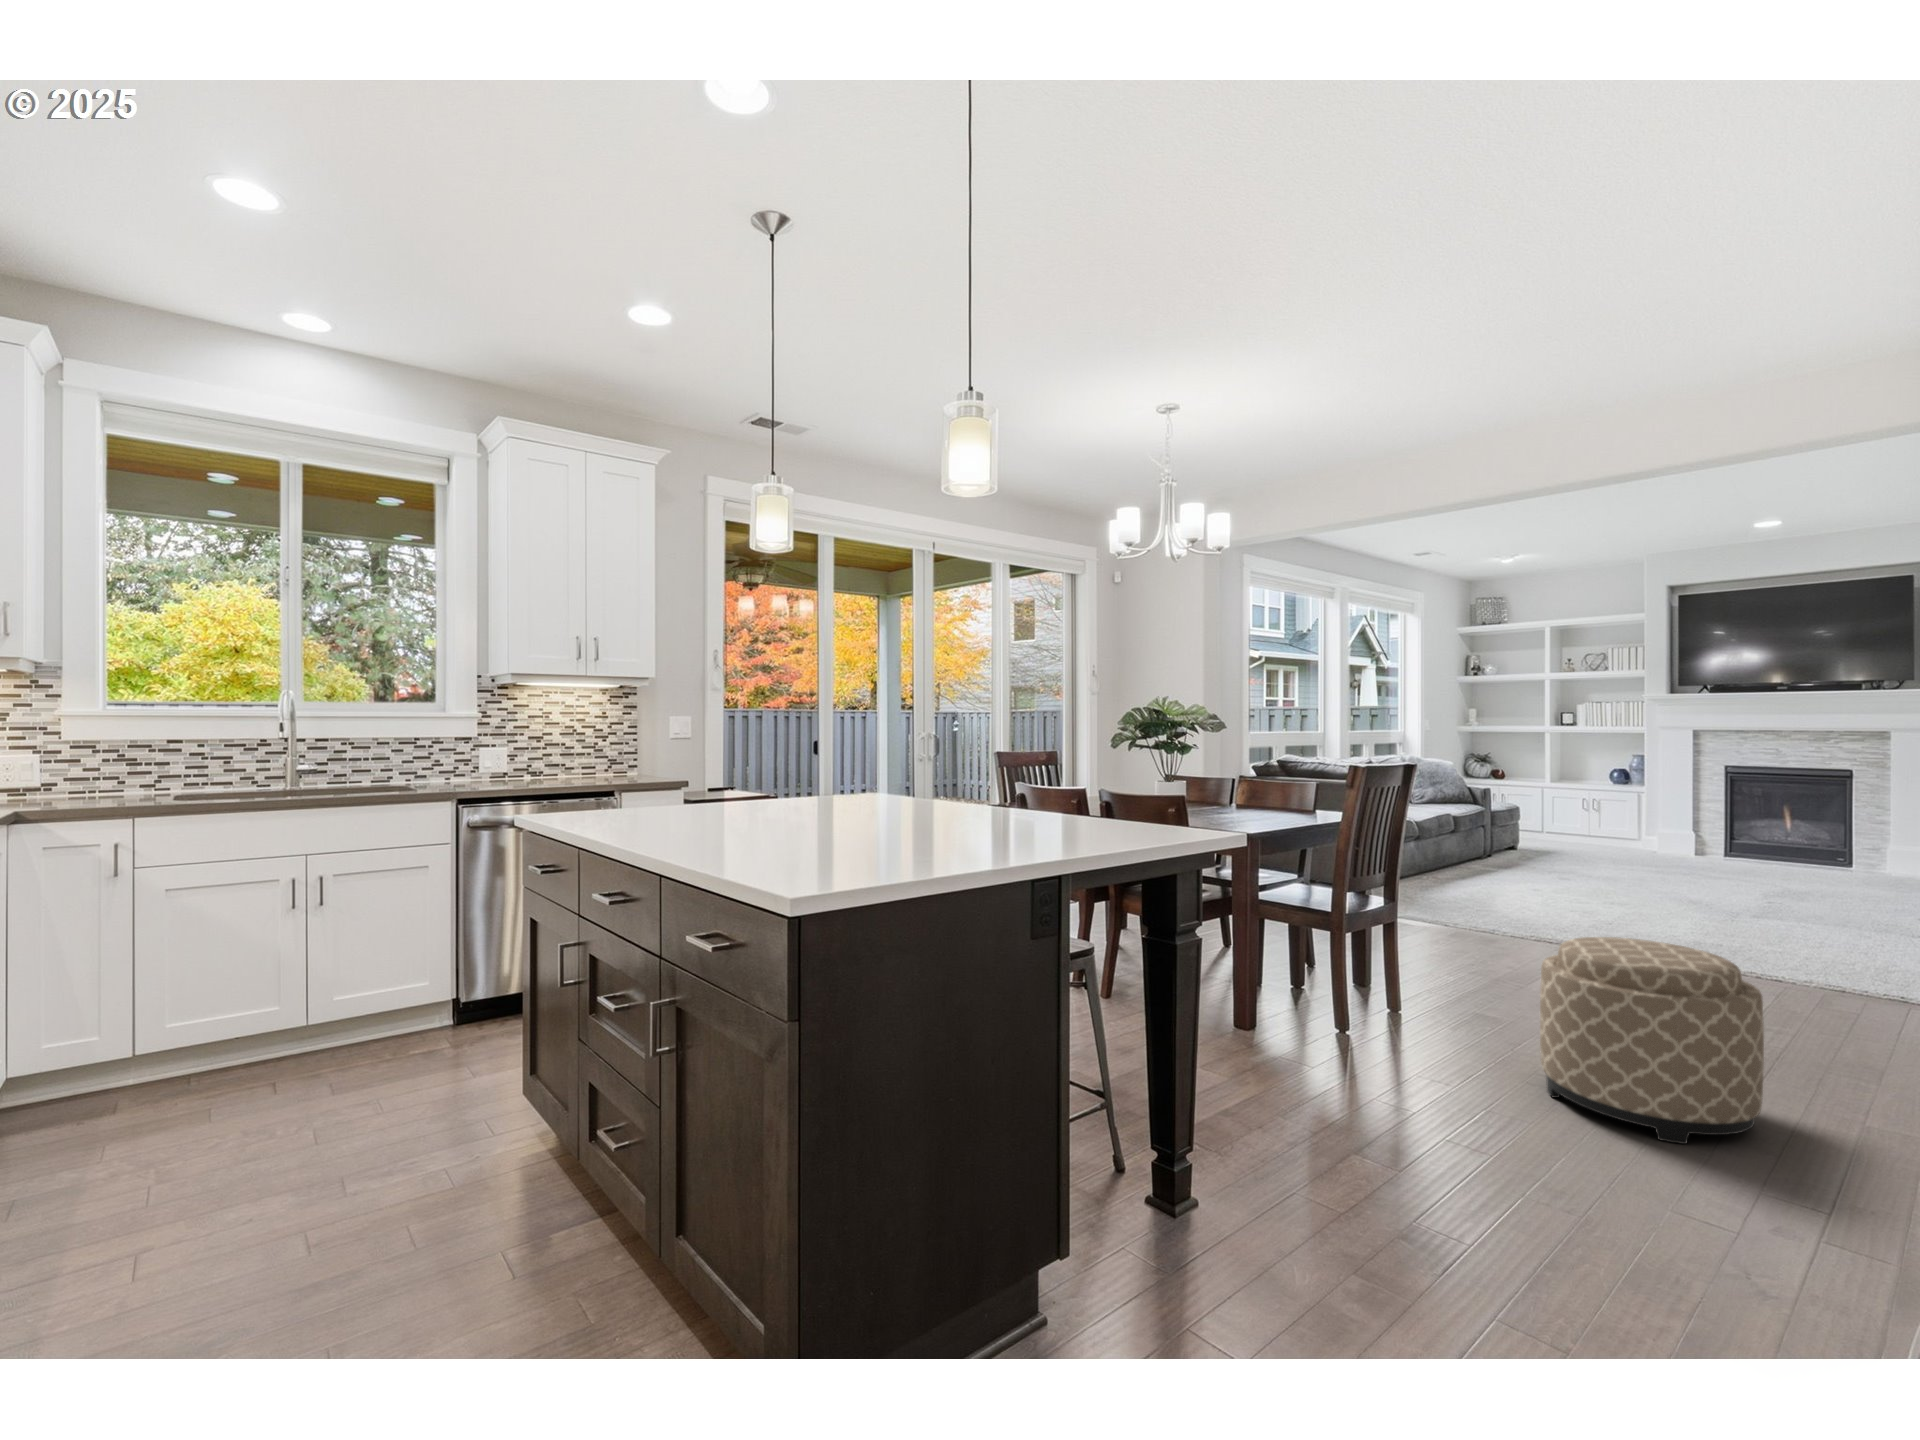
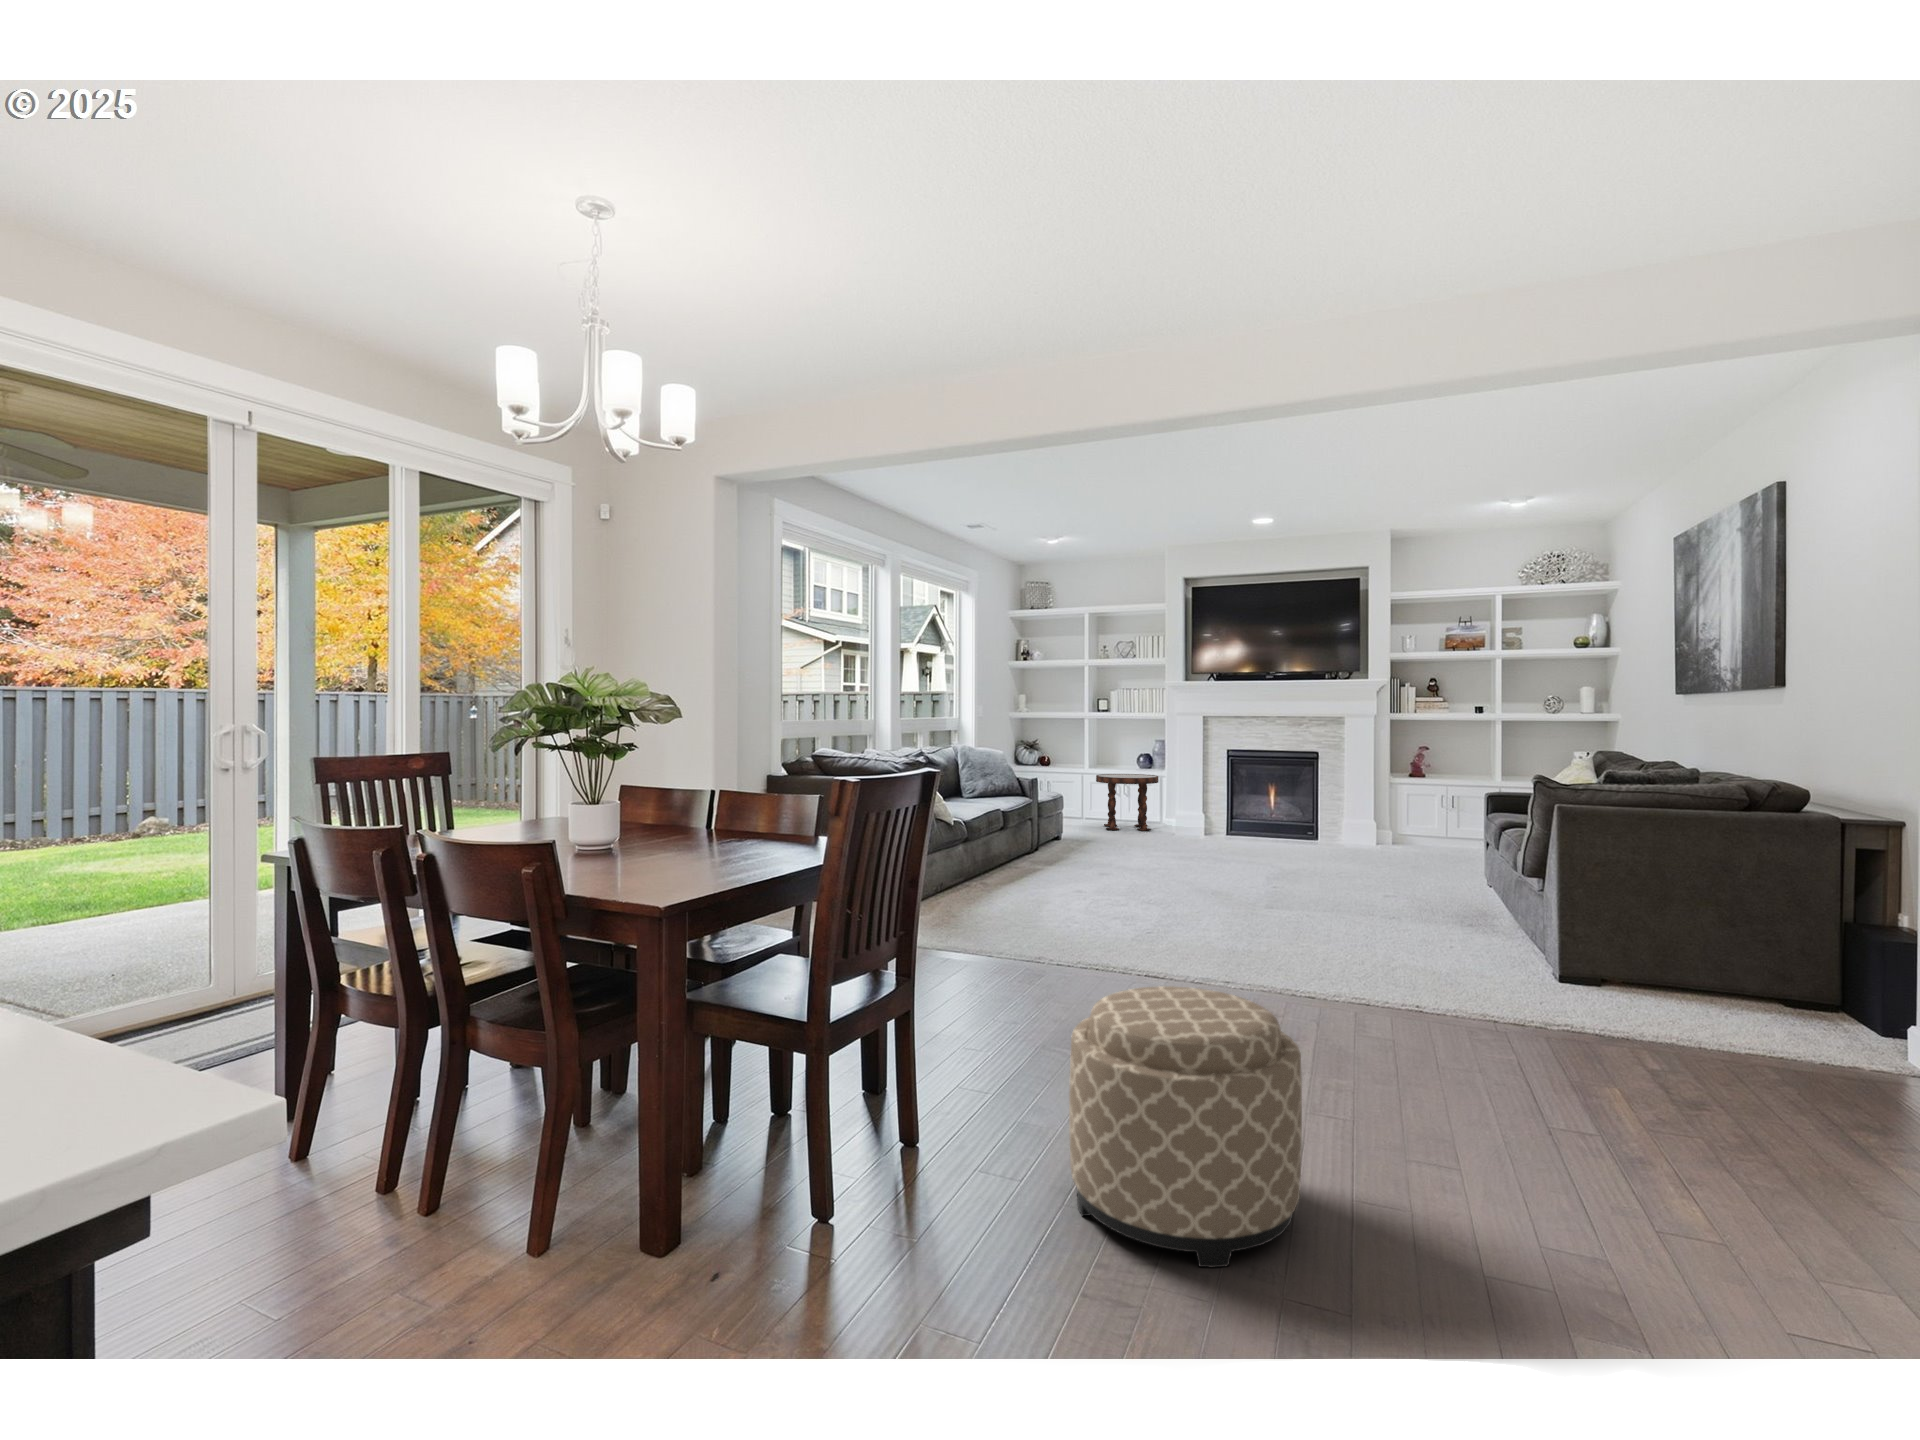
side table: none [1559,788,1635,846] -> present [1096,774,1159,831]

